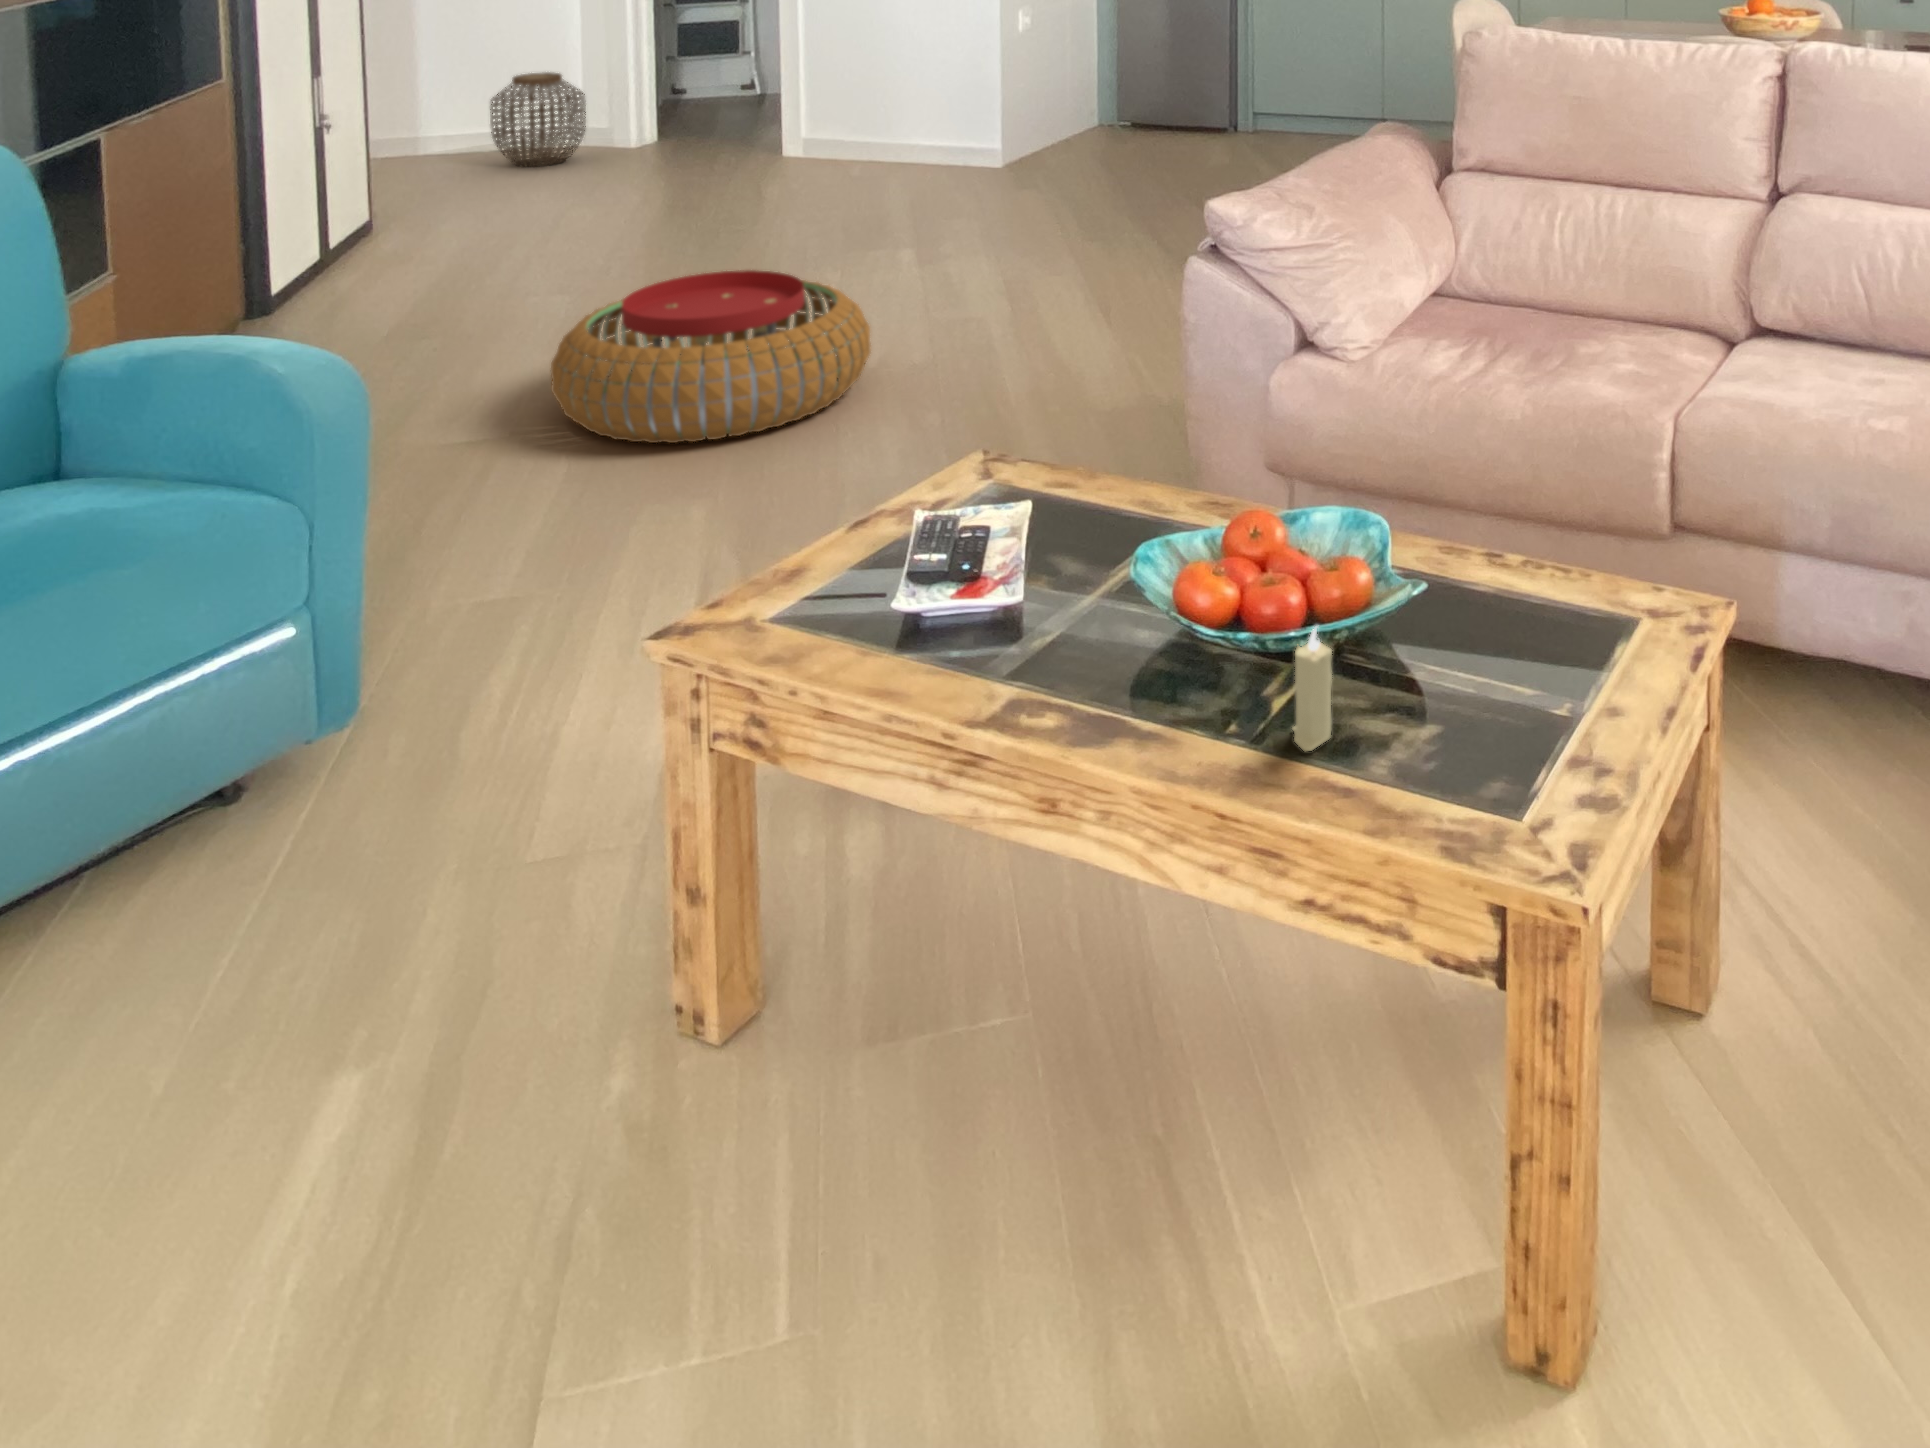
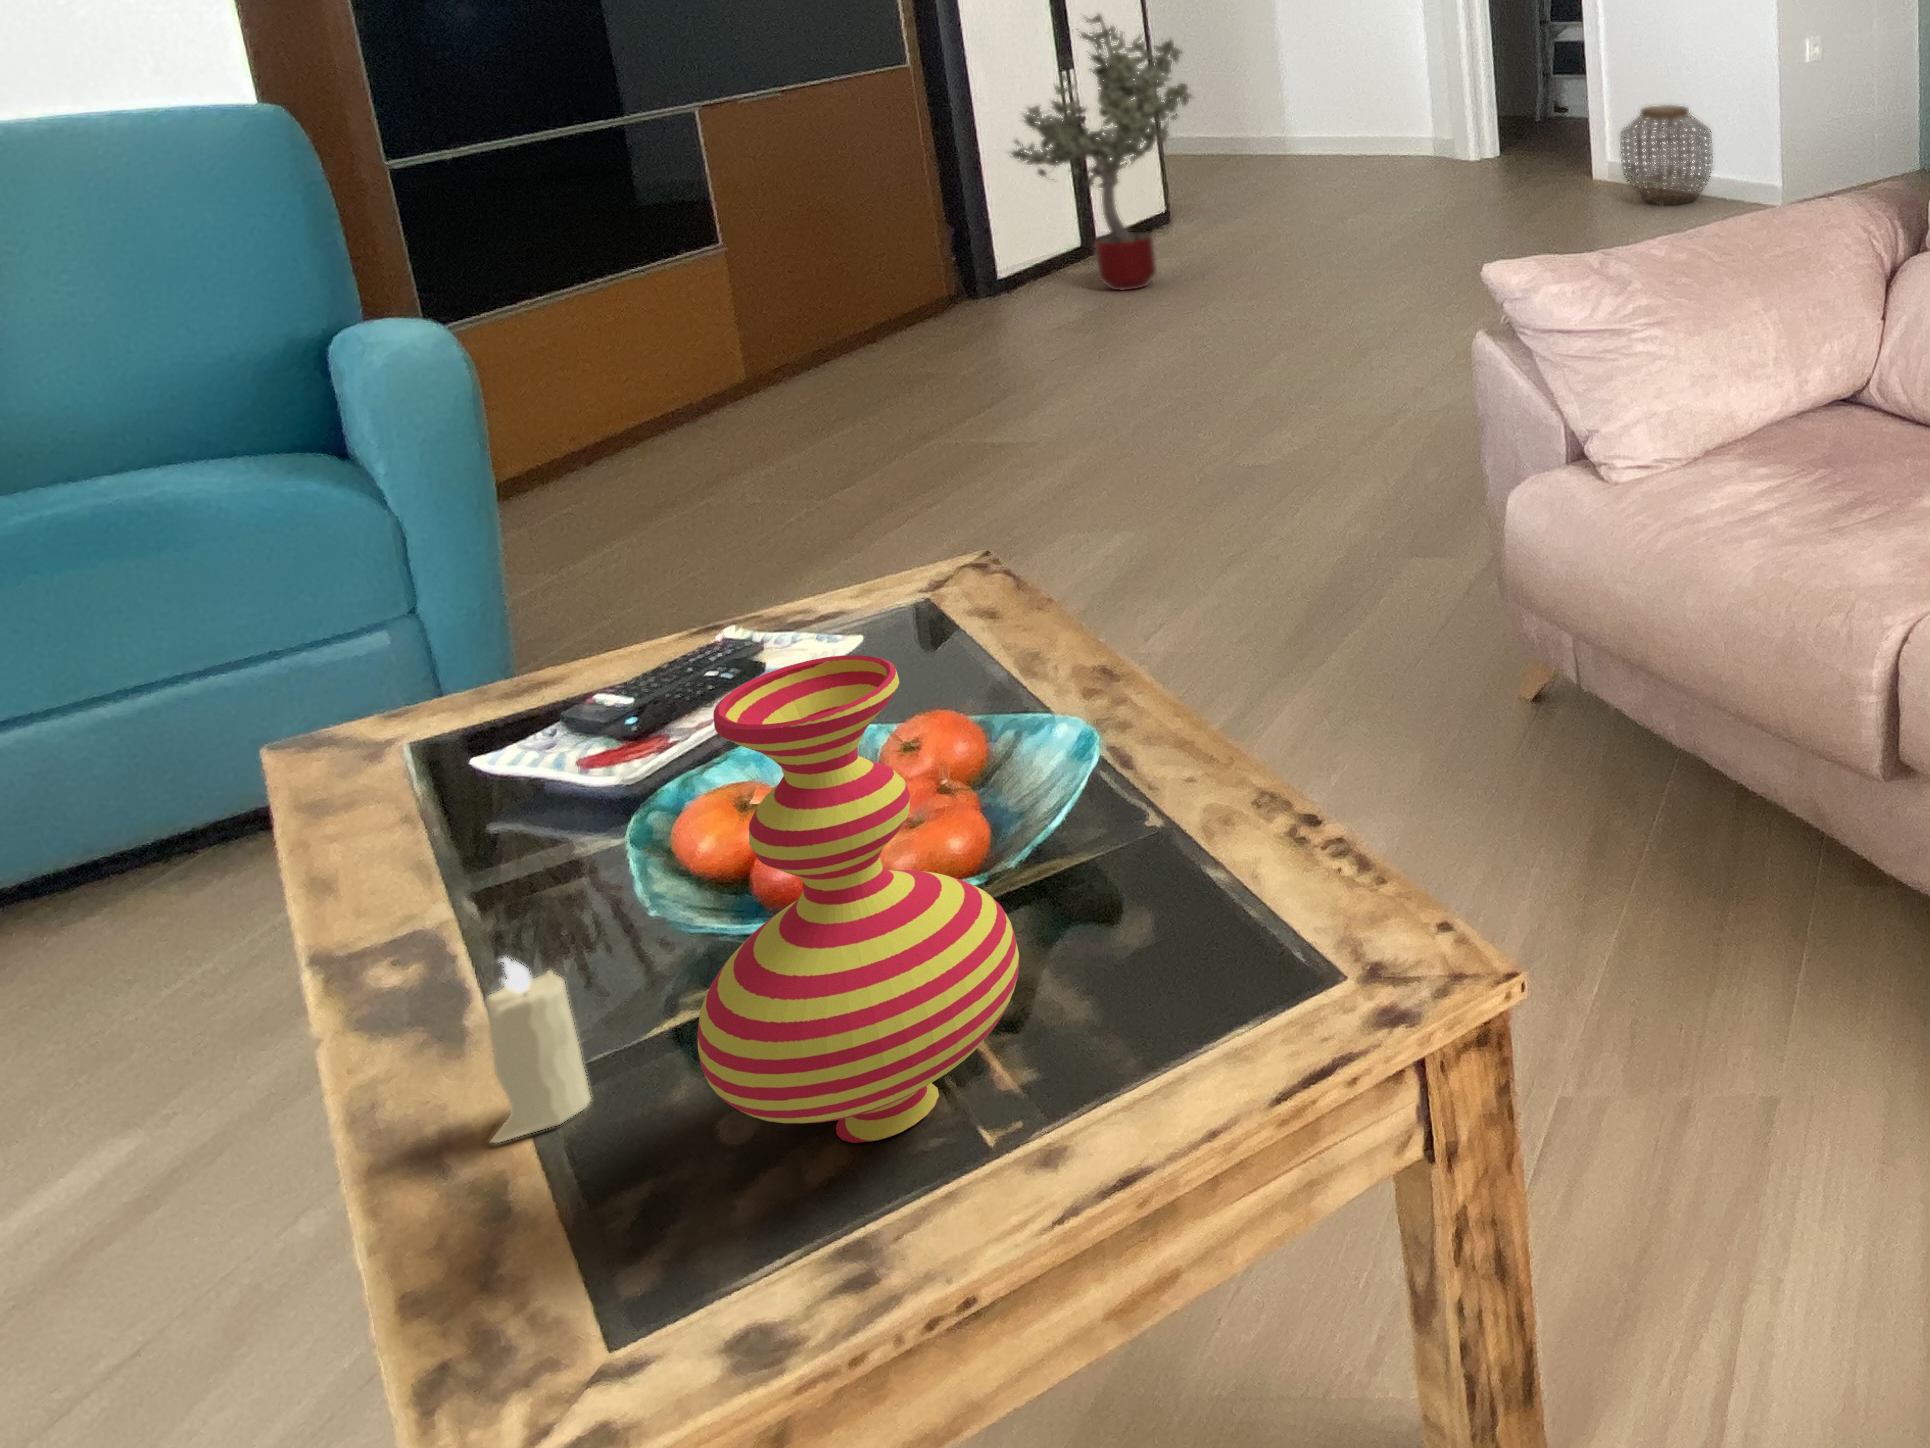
potted tree: none [300,16,474,298] -> present [1011,14,1192,290]
woven basket: present [490,72,586,167] -> present [1620,105,1713,205]
pouf: present [551,270,871,443] -> none [1071,292,1419,468]
vase: none [1424,412,1580,716] -> present [697,655,1019,1143]

